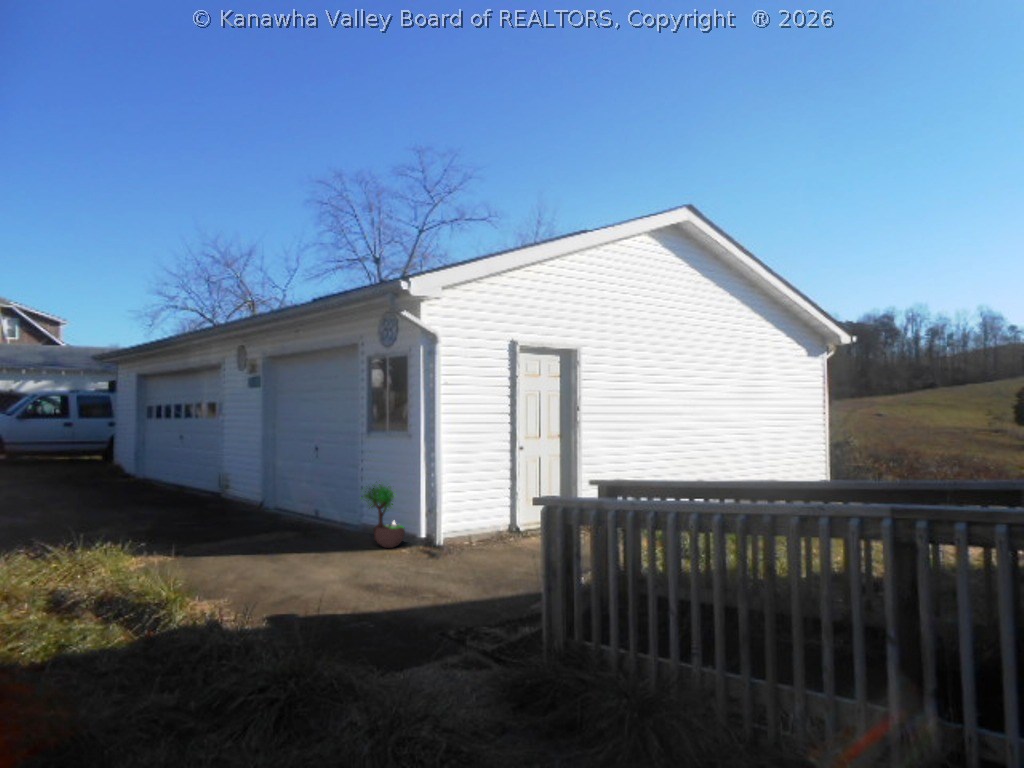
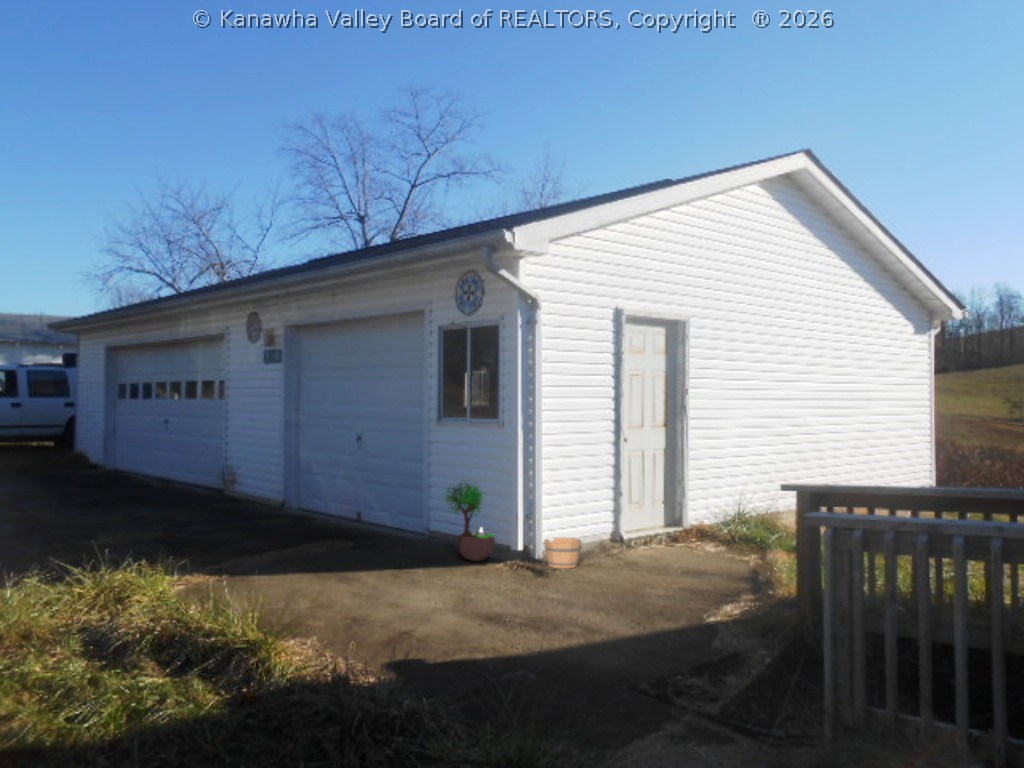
bucket: none [442,528,473,553] -> present [544,538,581,568]

